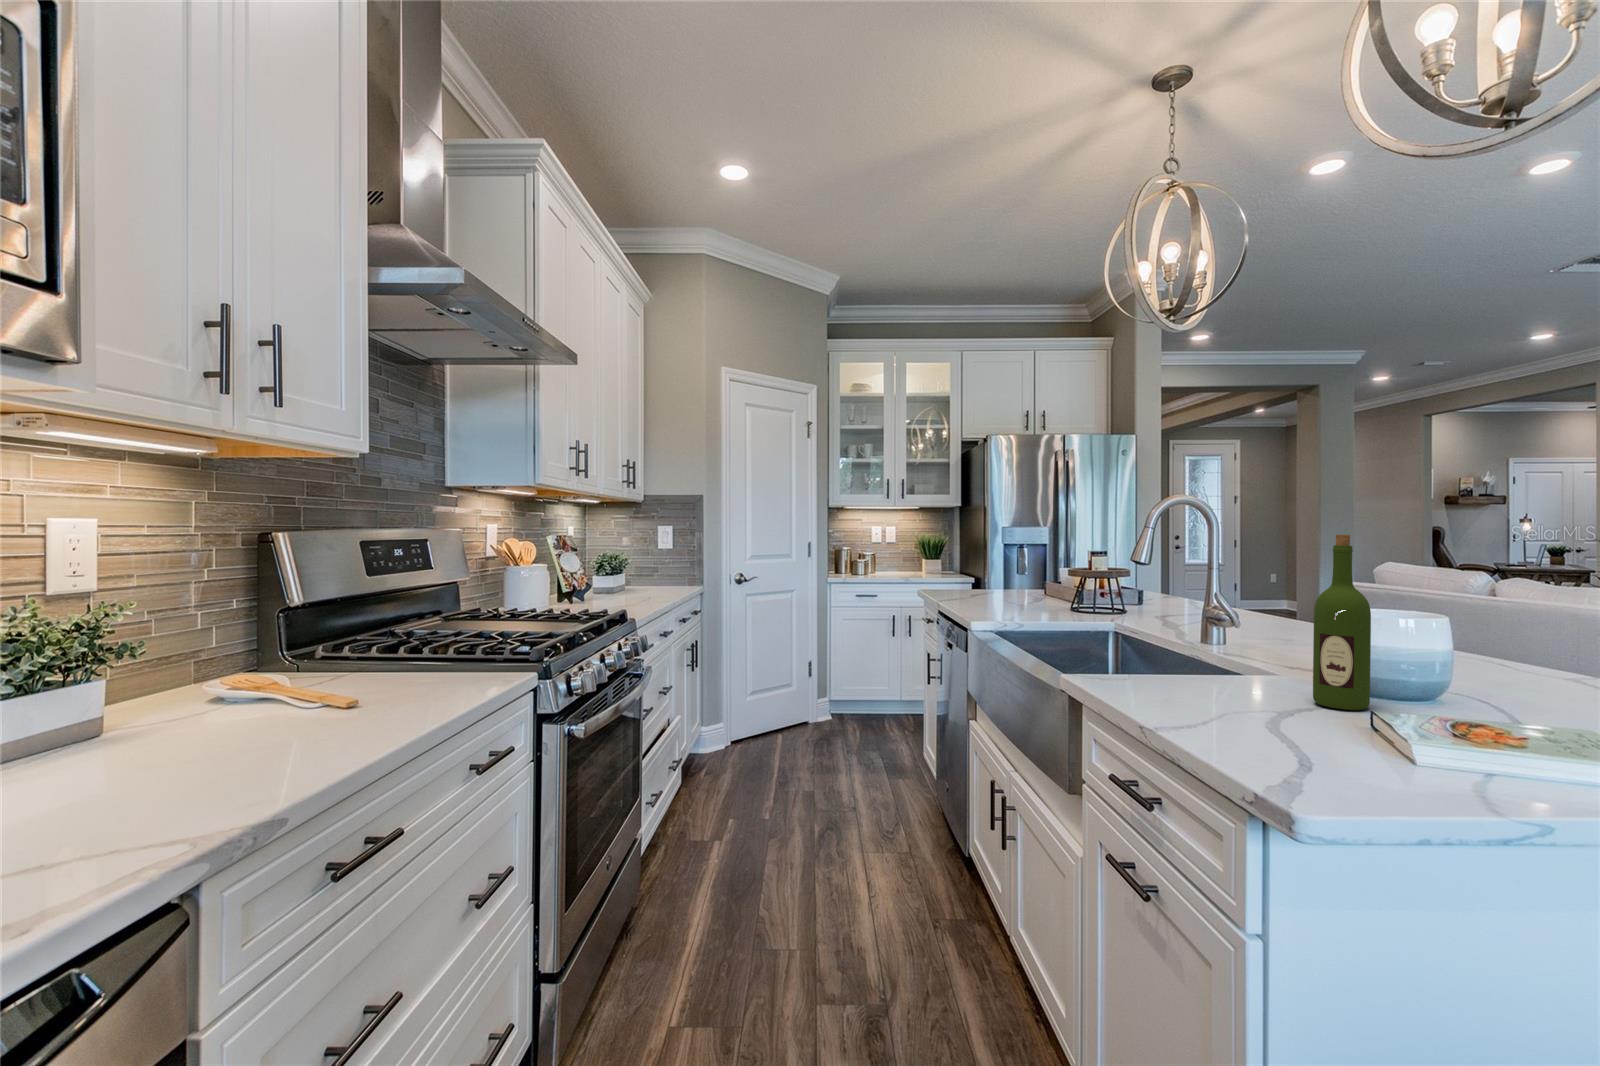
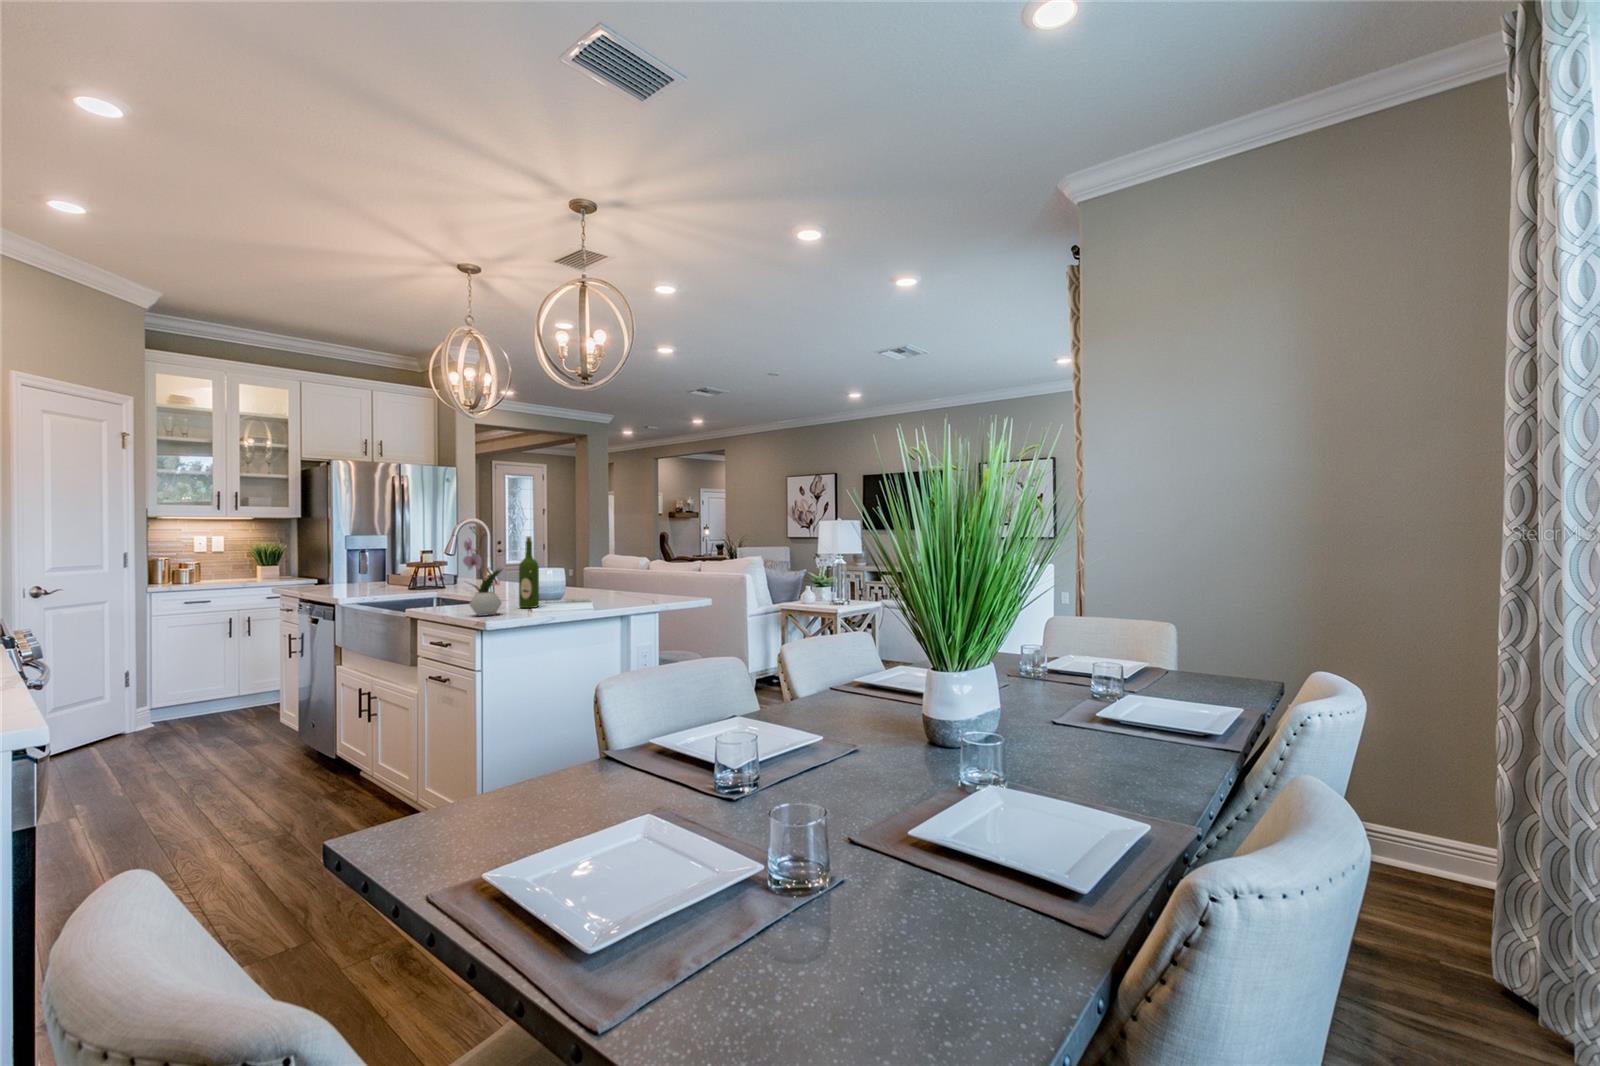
flower arrangement: none [1185,509,1292,726] -> present [463,526,502,616]

